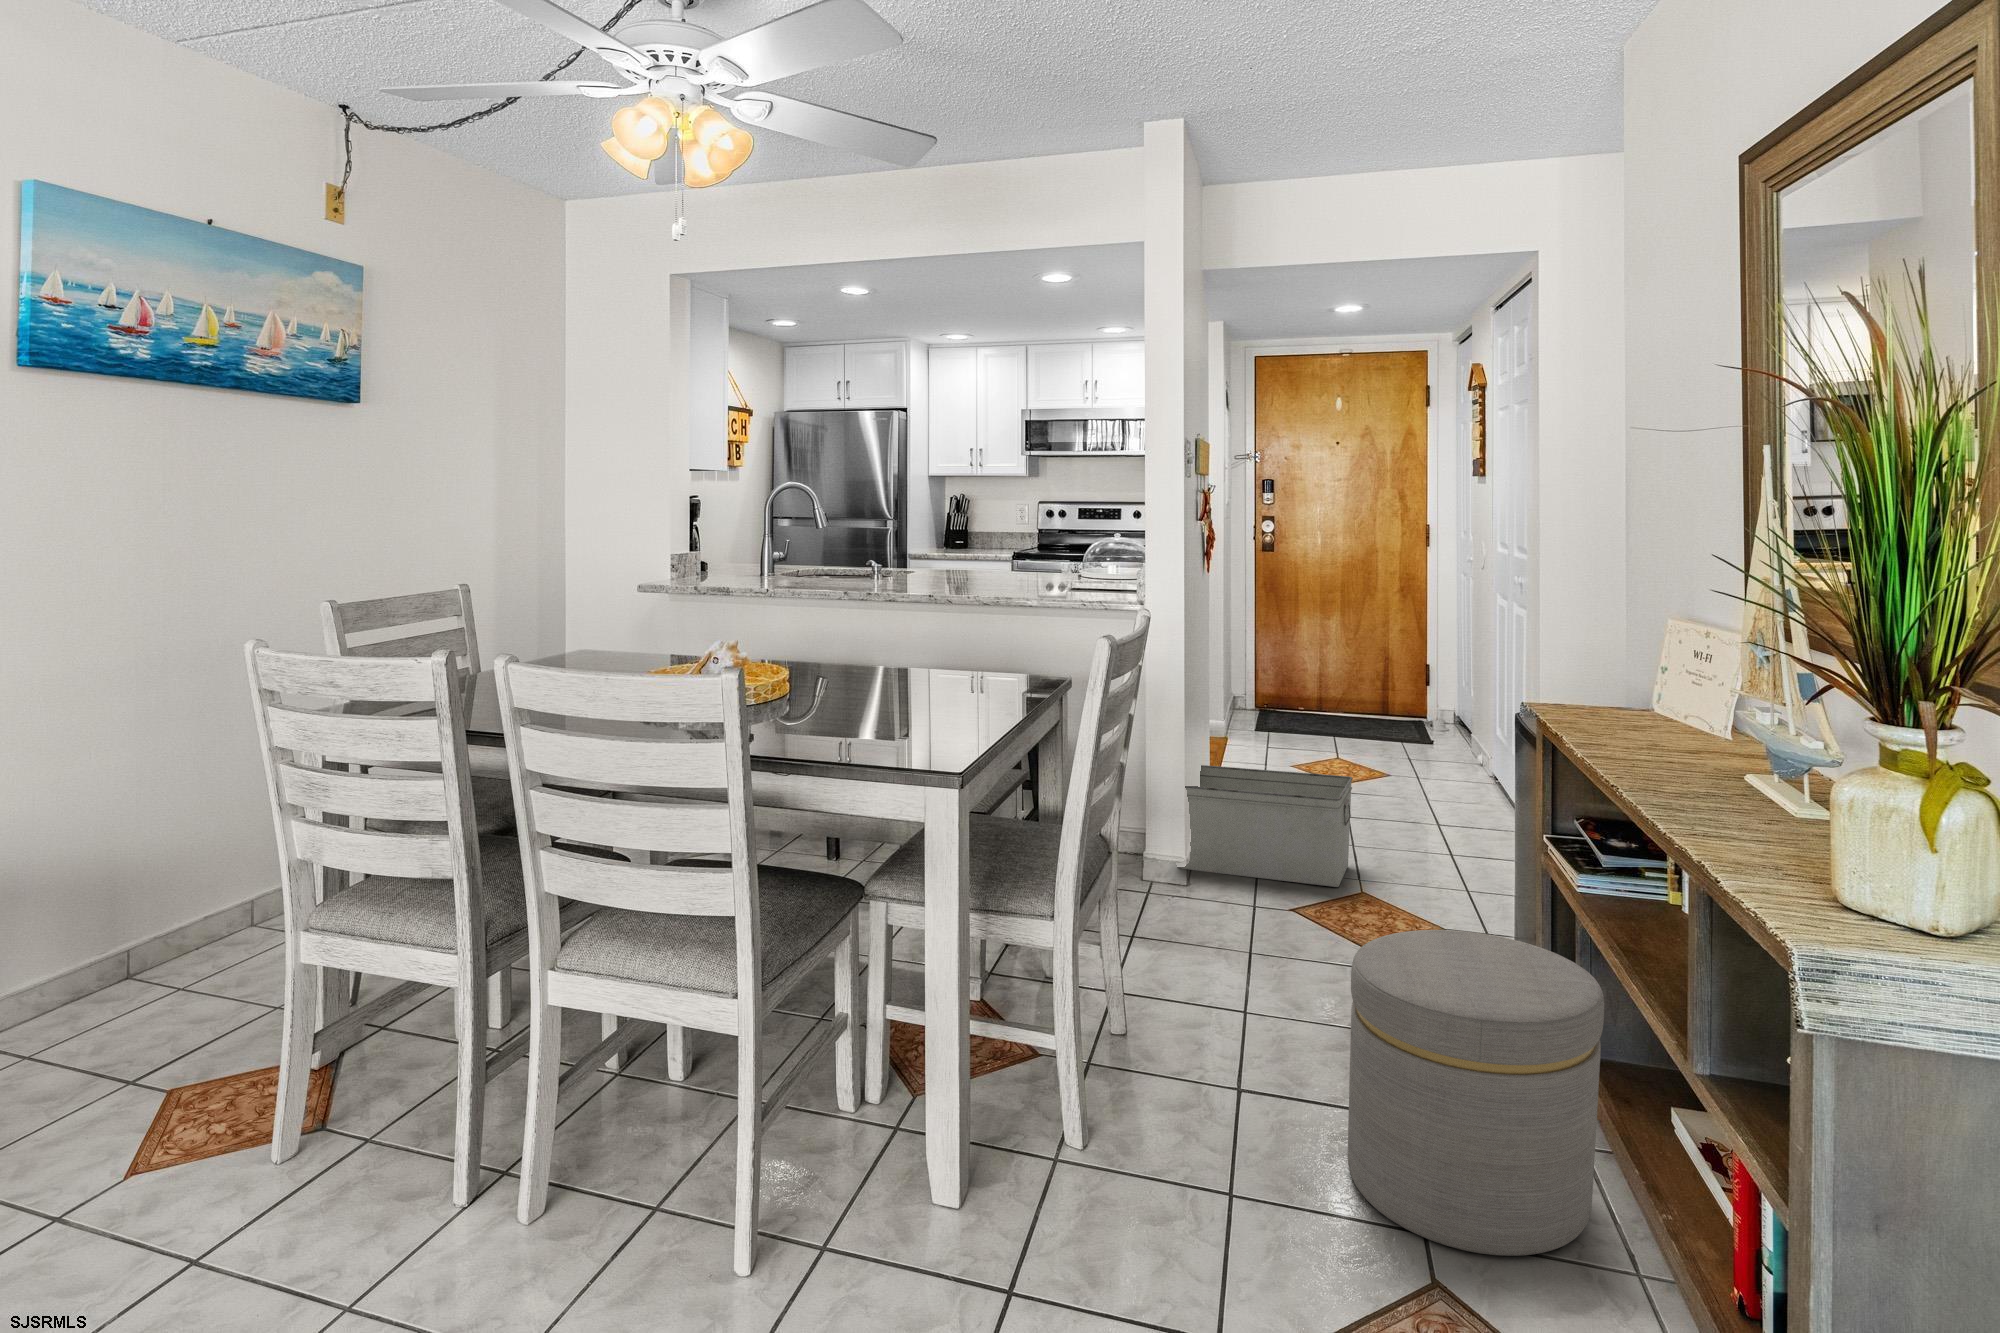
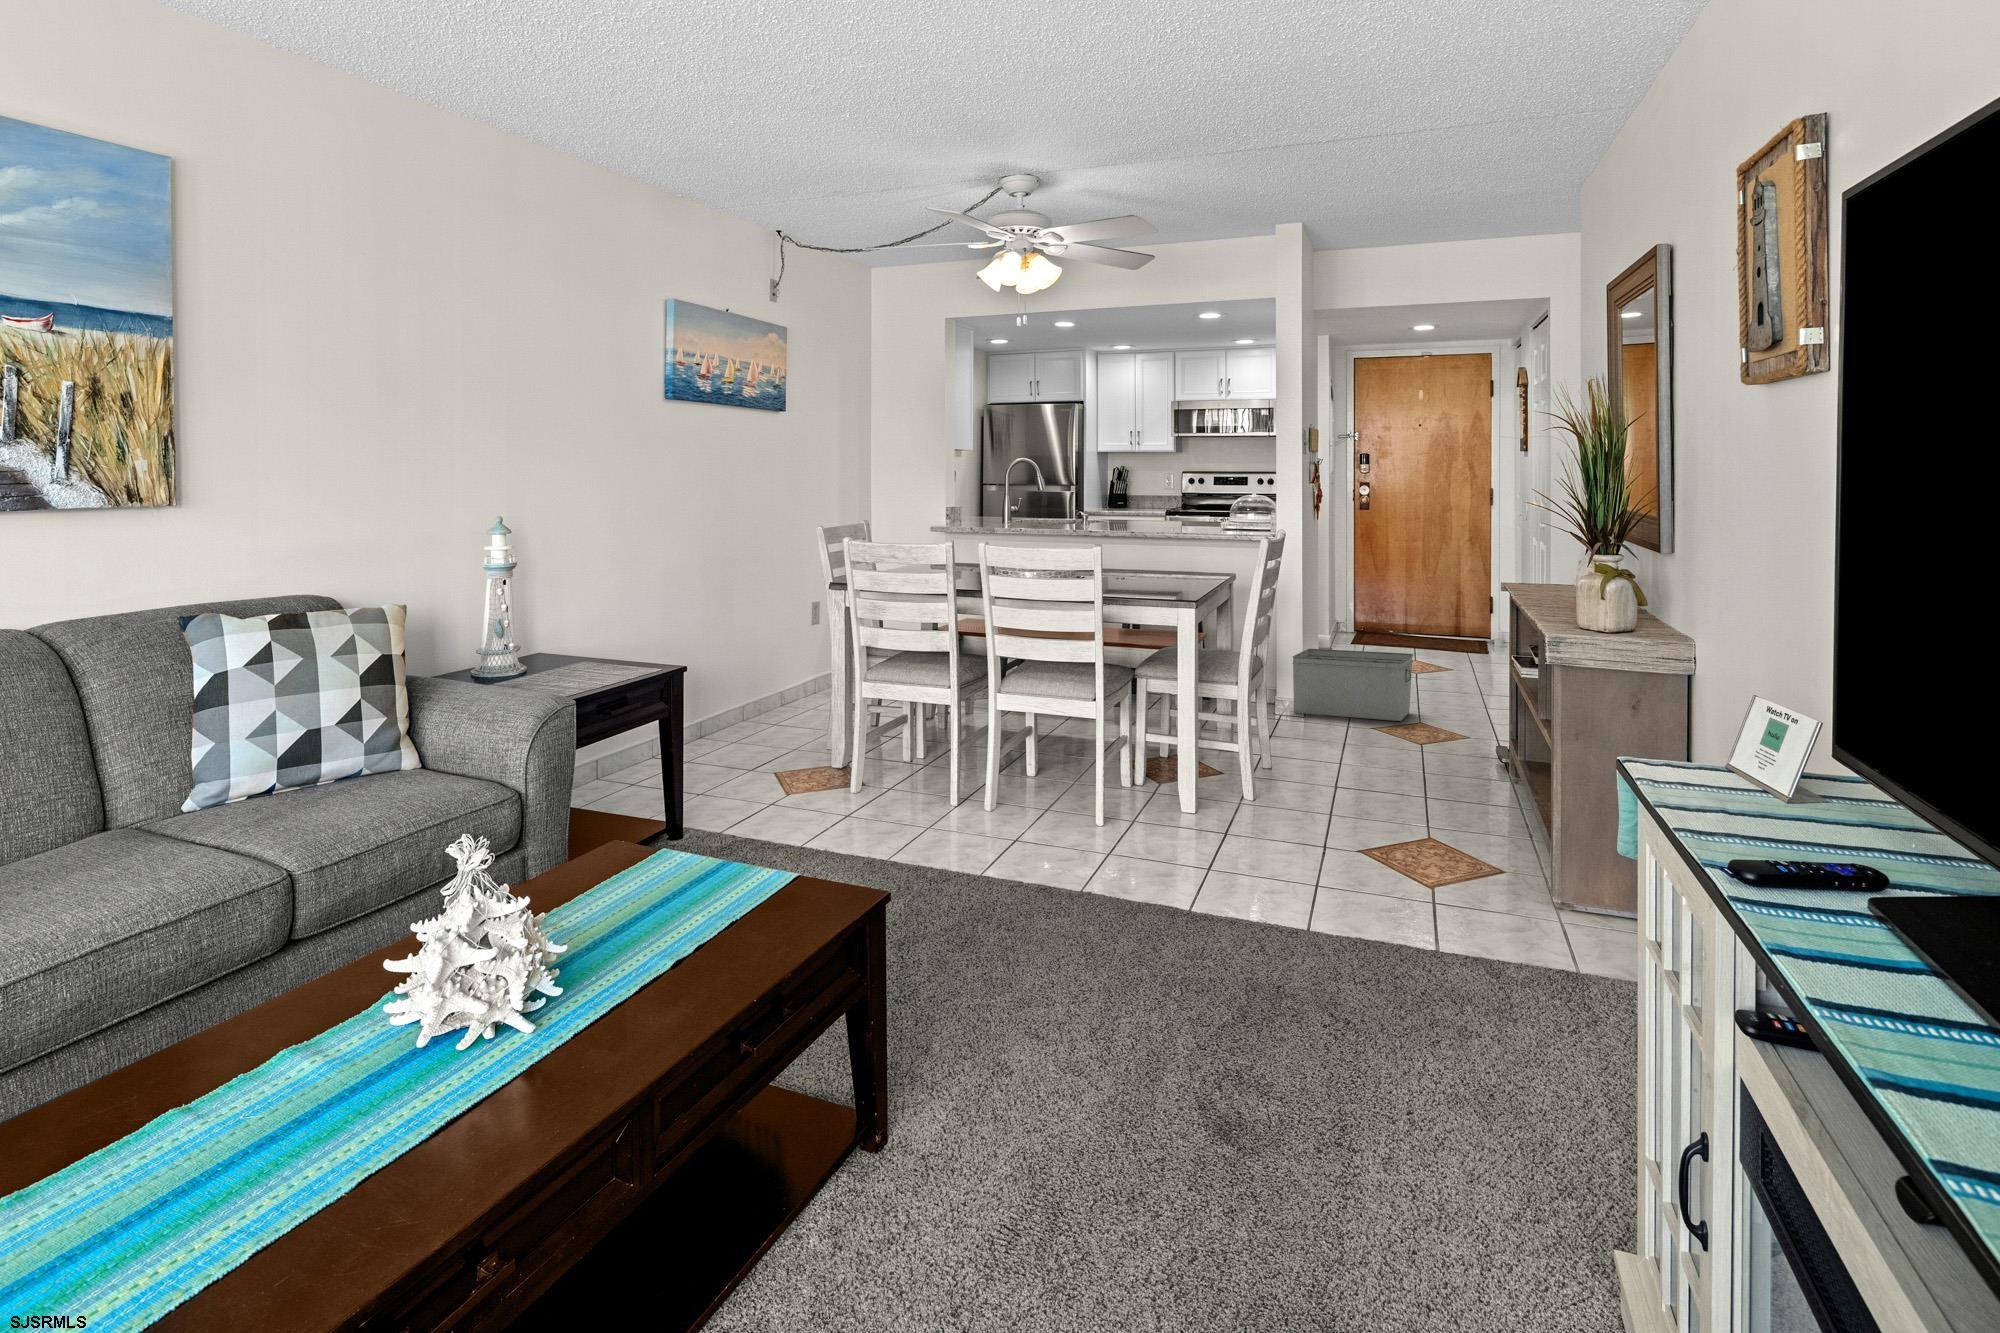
ottoman: present [1348,930,1604,1256] -> none [1386,693,1512,828]

